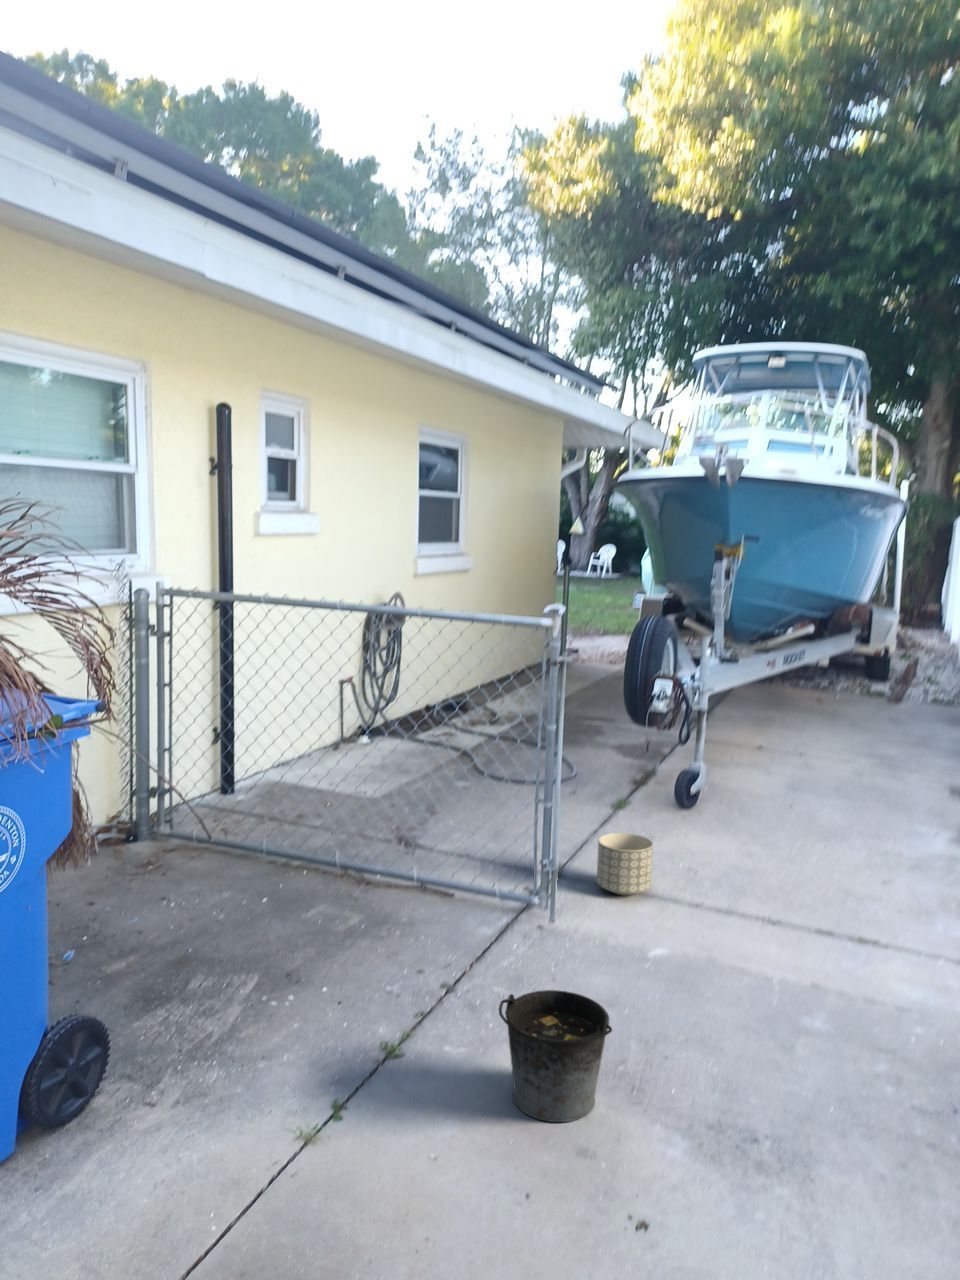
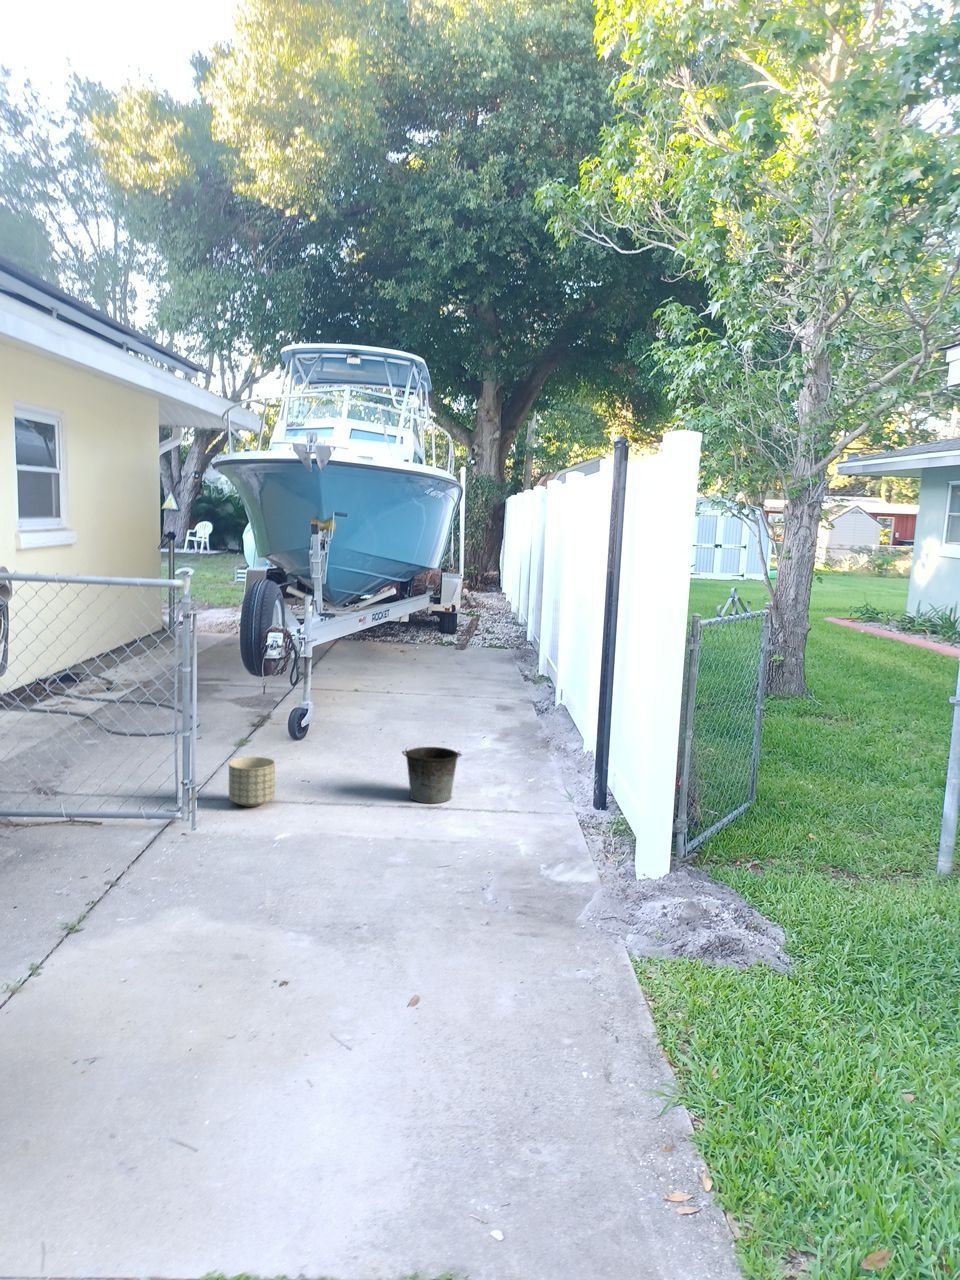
bucket: present [499,990,612,1122] -> present [402,747,461,803]

